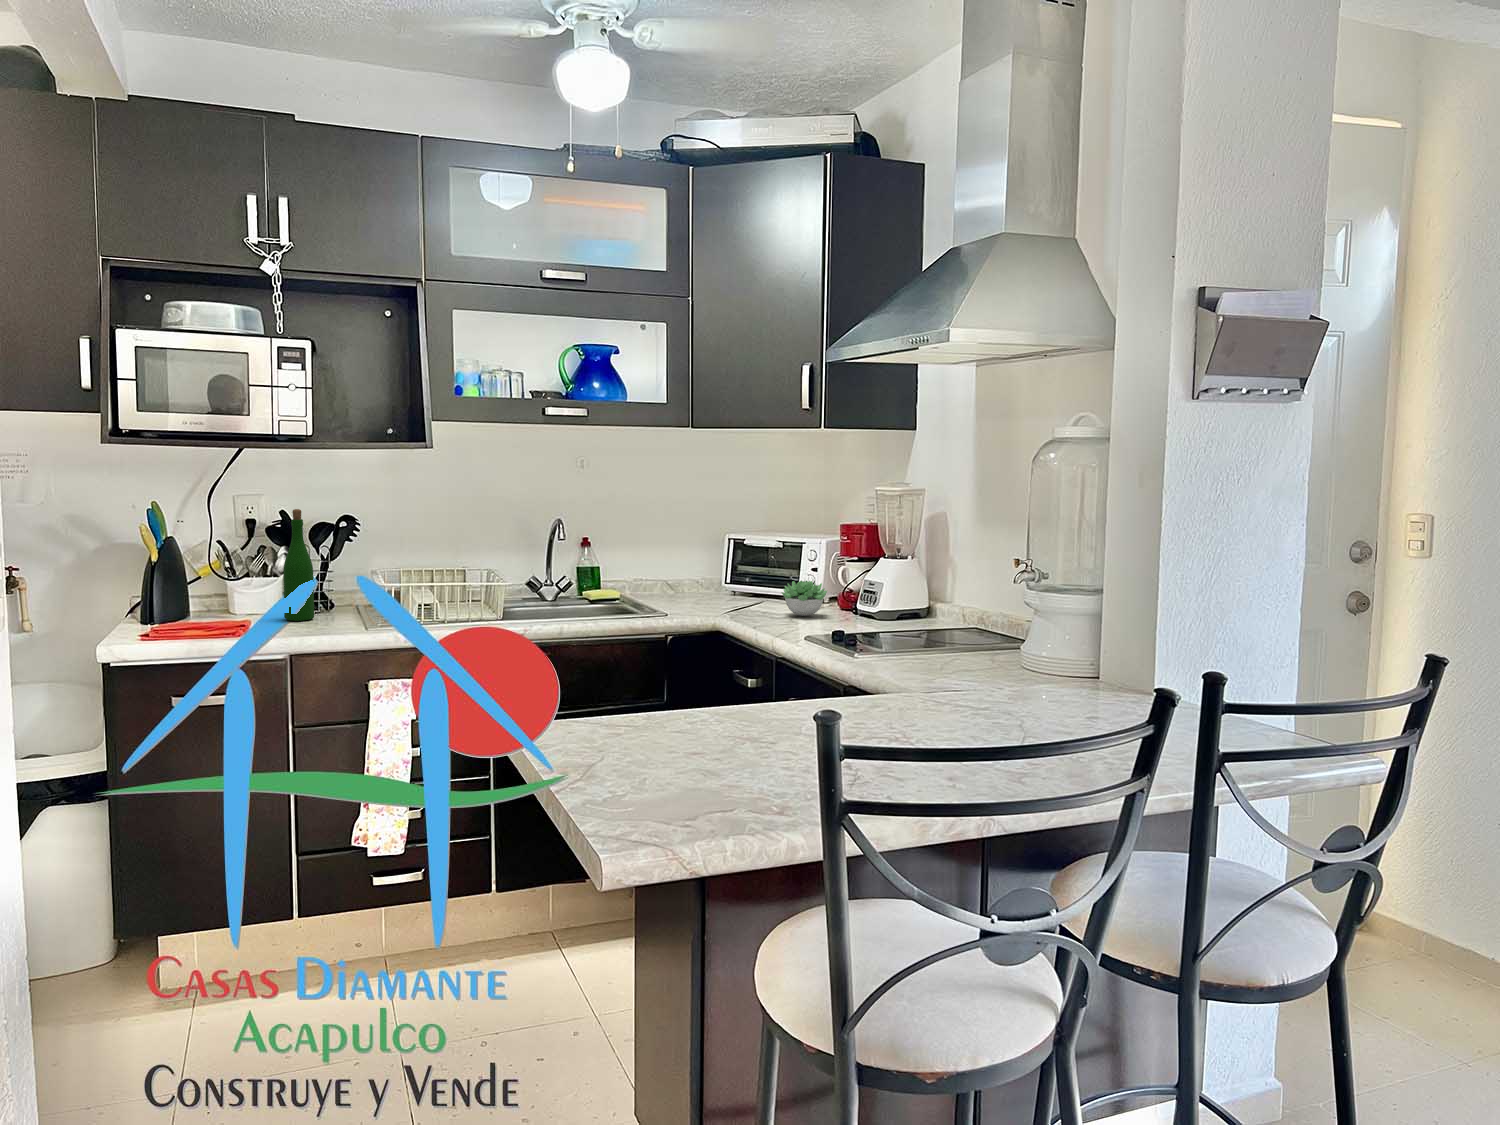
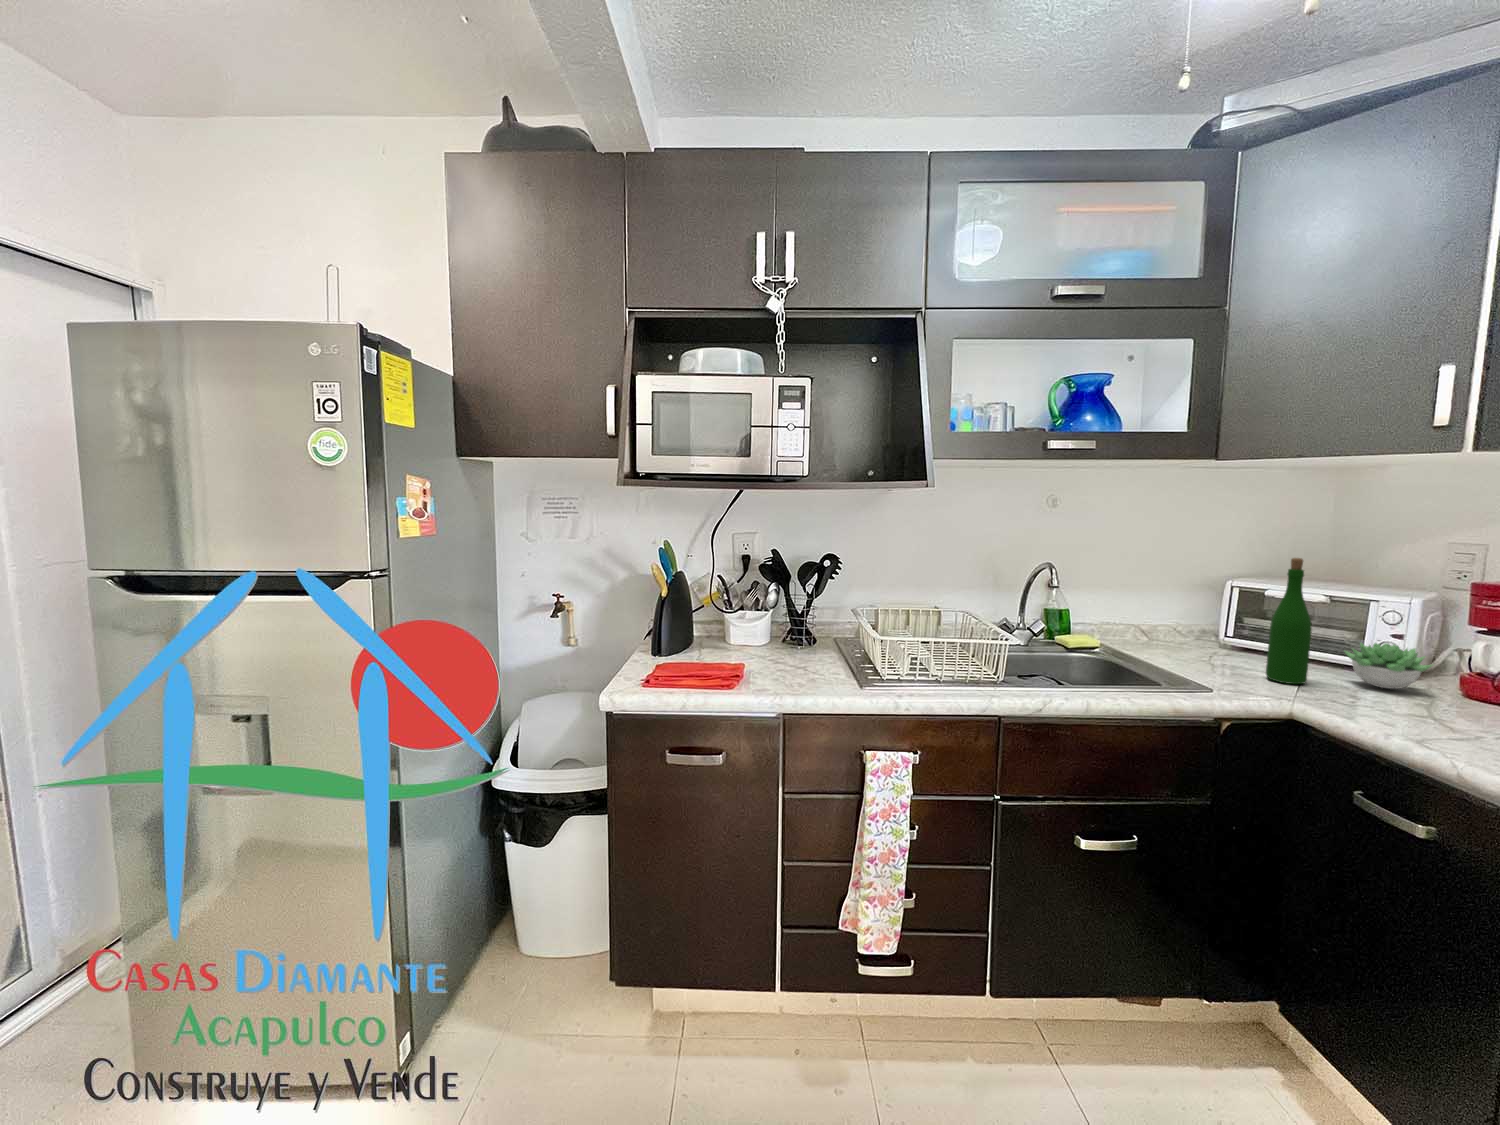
wine bottle: present [283,509,314,621] -> present [1266,558,1312,684]

